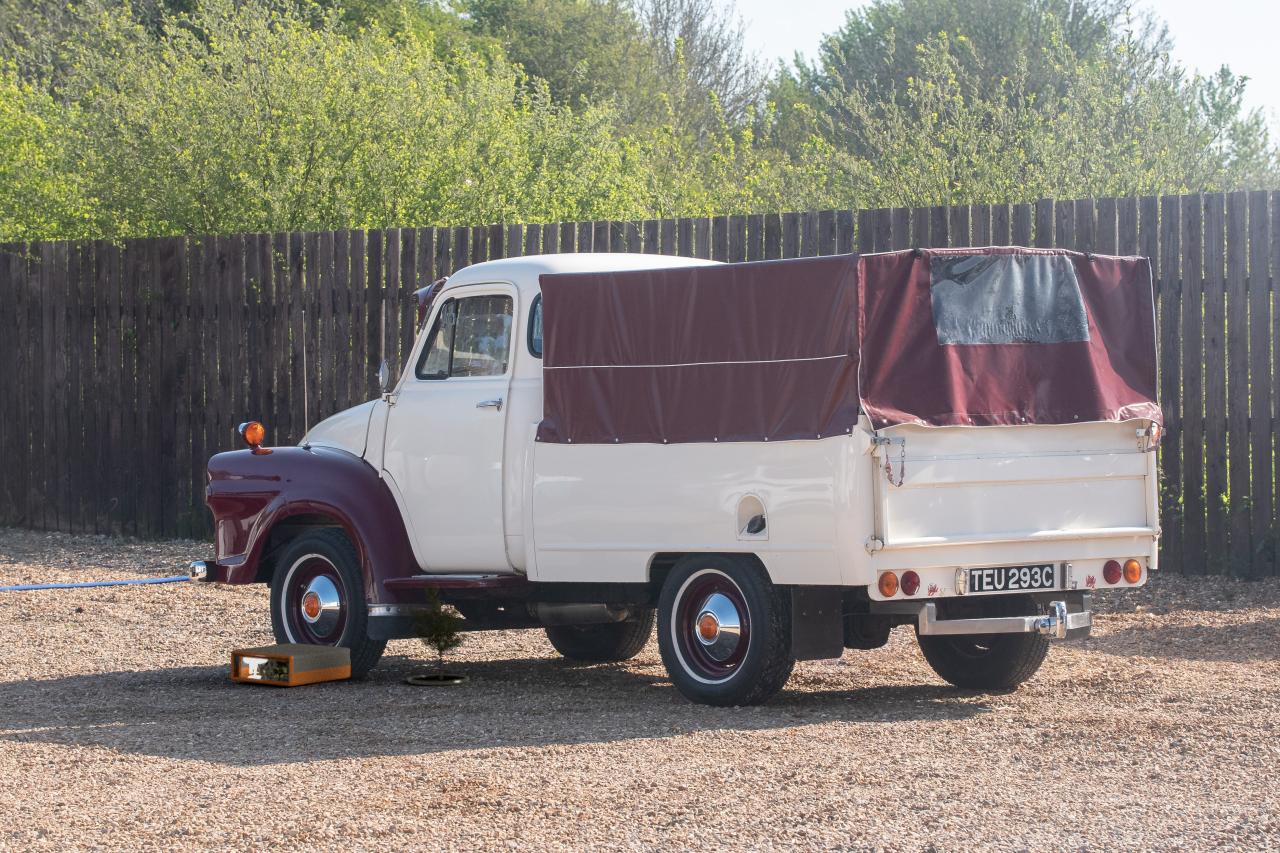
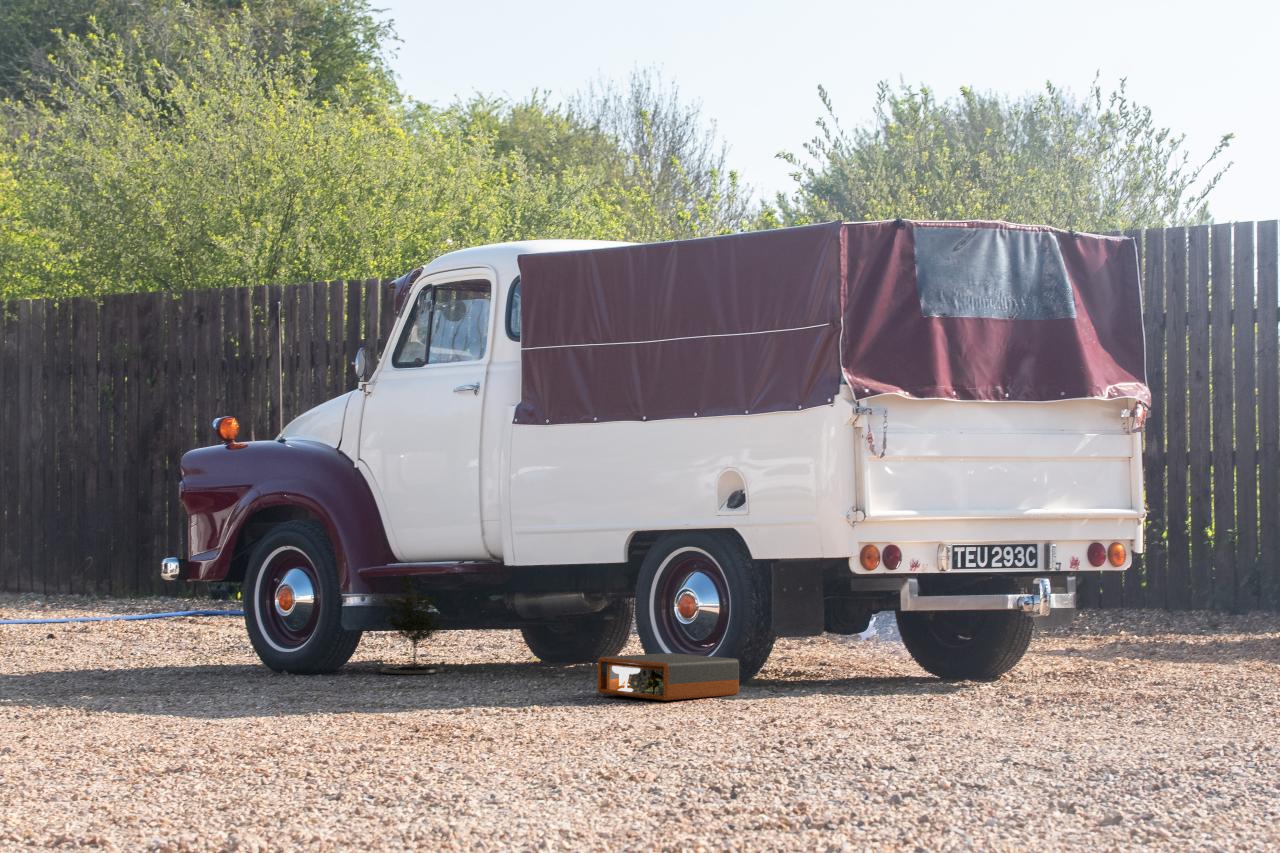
storage box: present [231,643,351,686] -> present [597,653,739,701]

